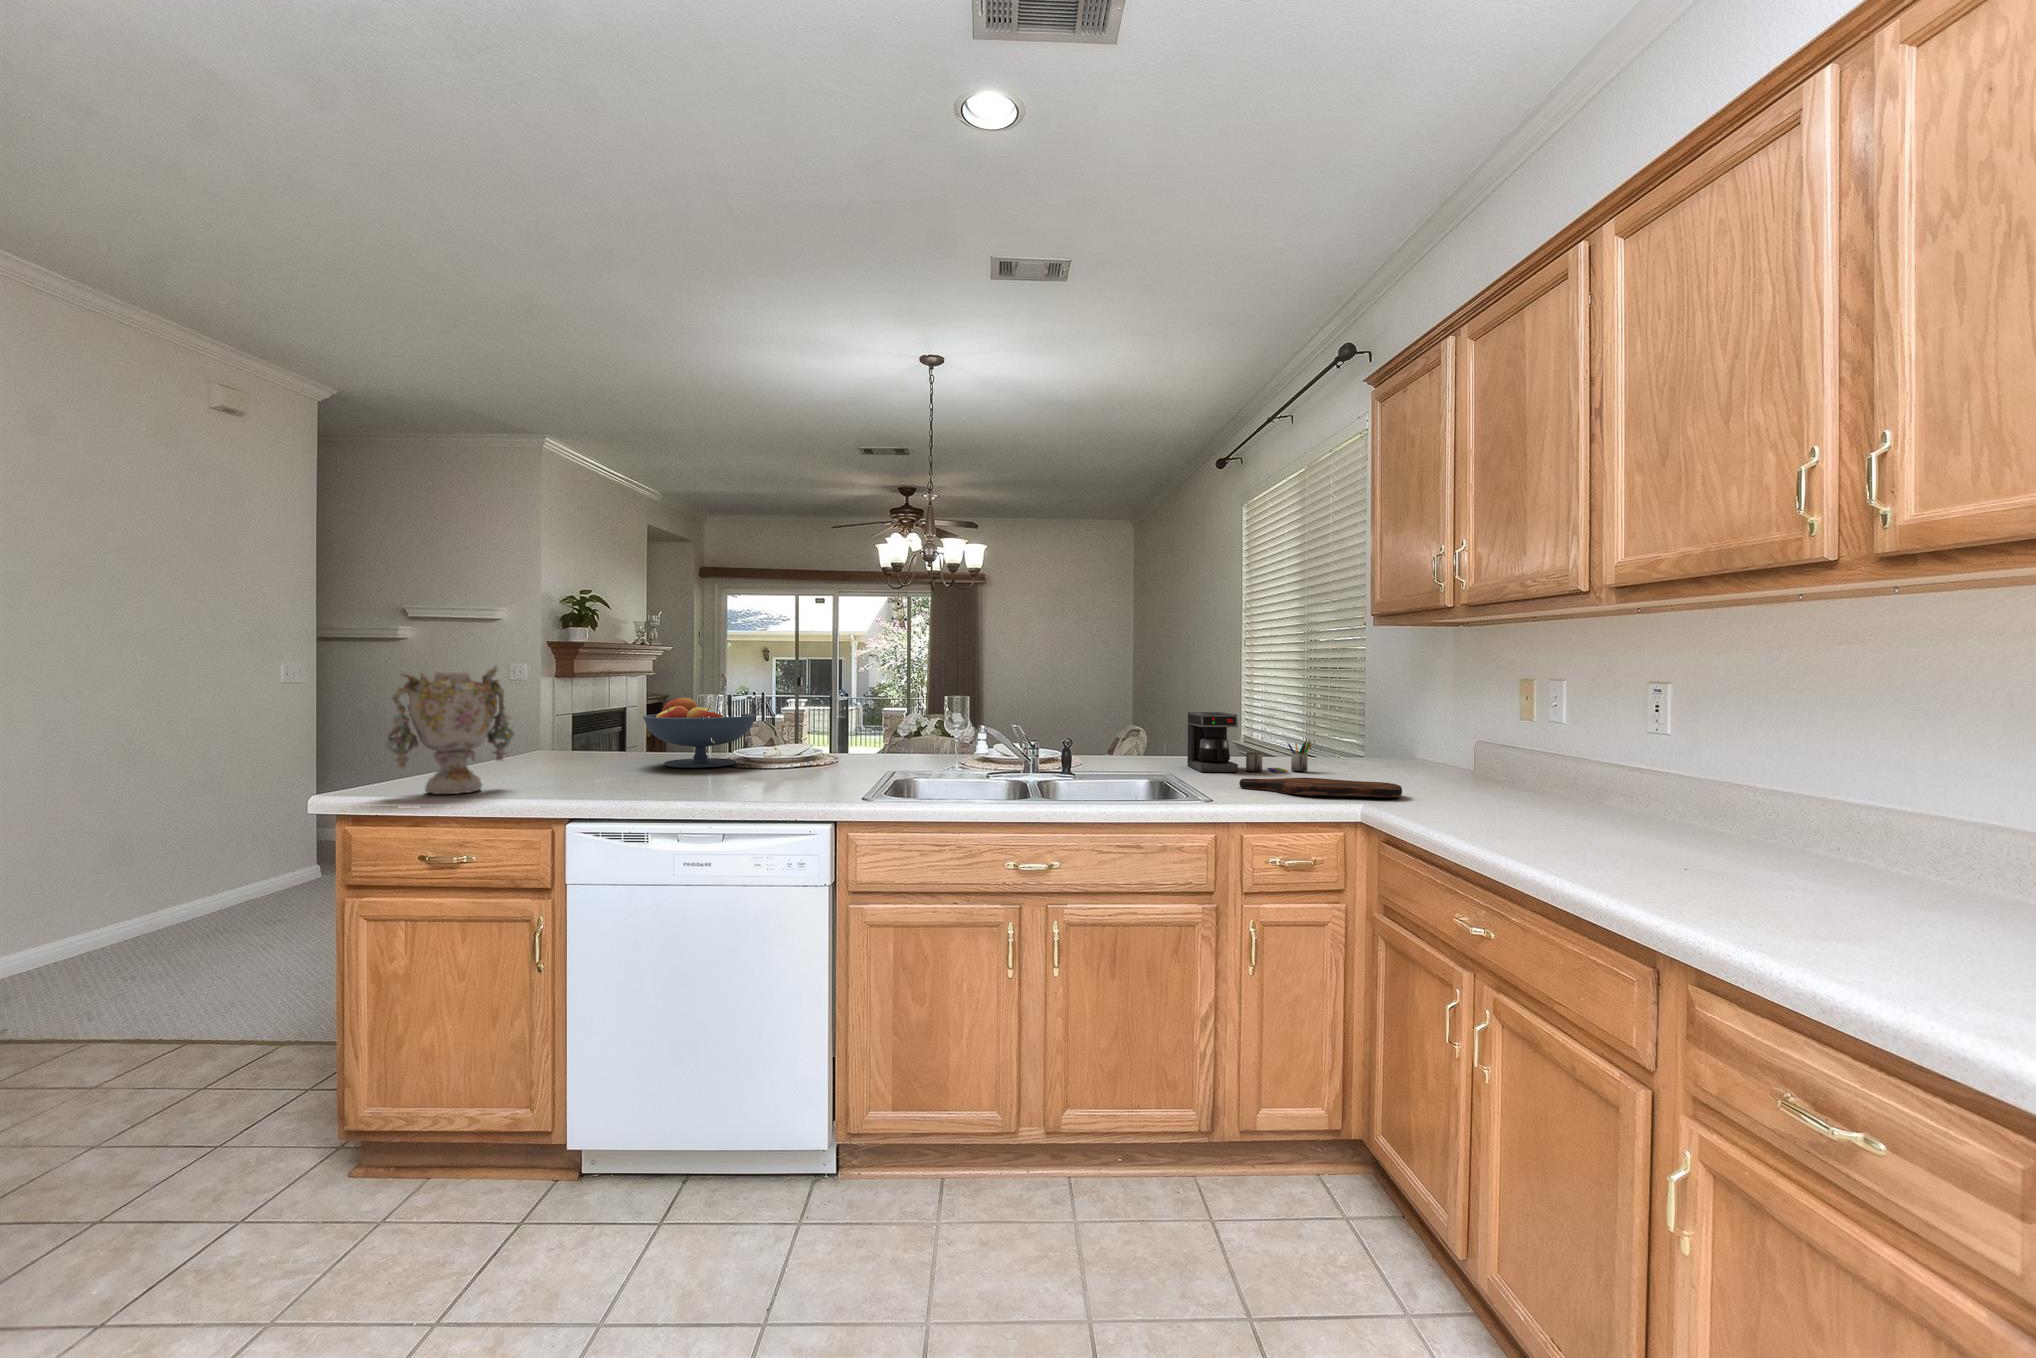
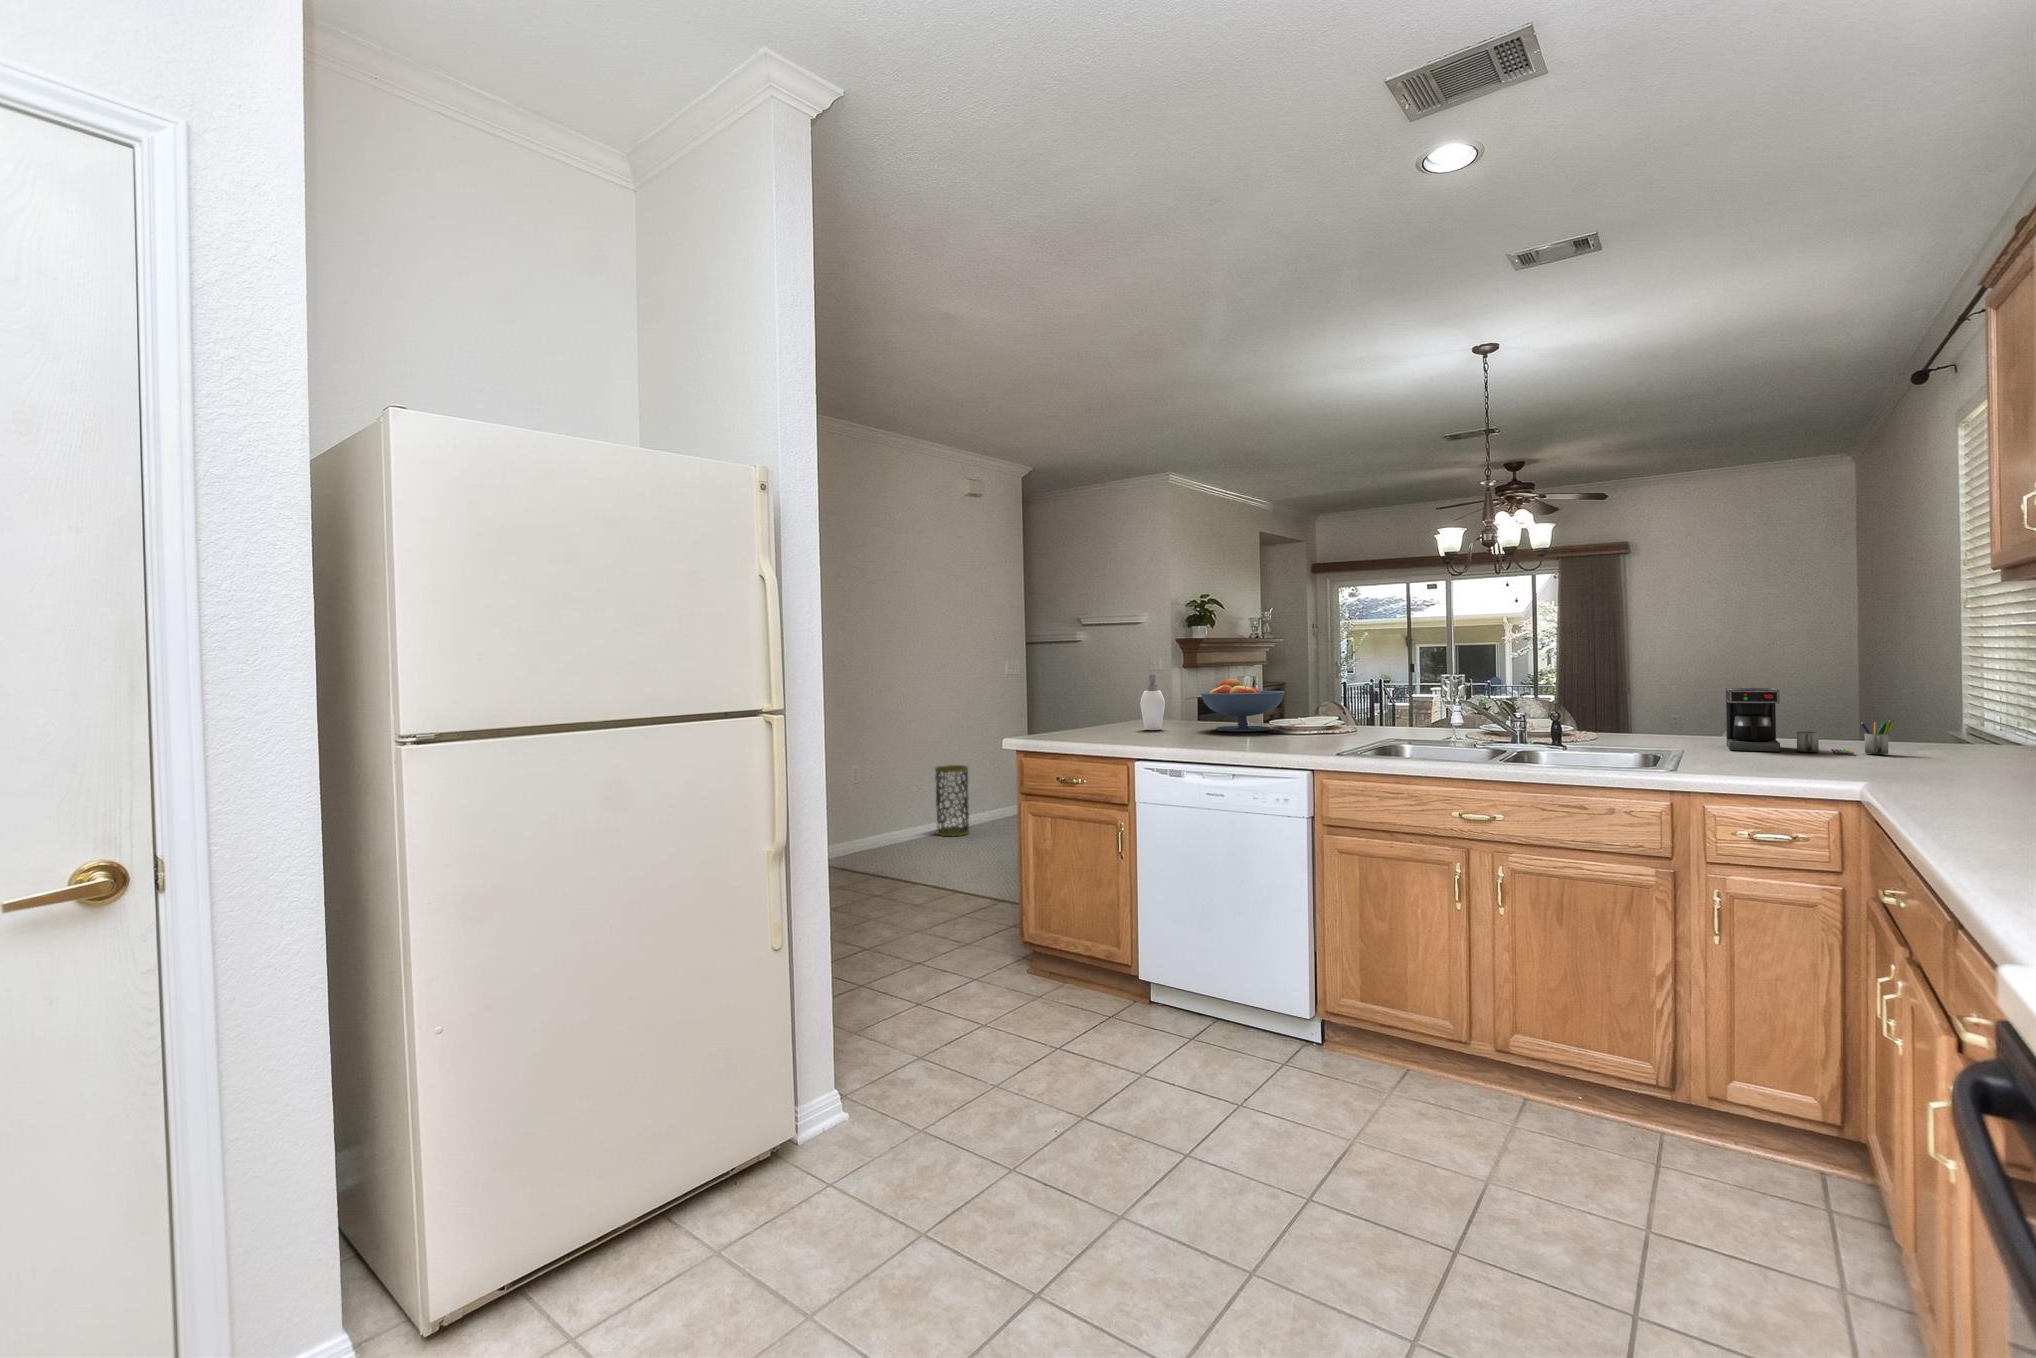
vase: present [386,666,514,794] -> none [1038,657,1110,741]
soap dispenser: none [551,691,589,769] -> present [1140,675,1165,730]
cutting board: present [1239,778,1402,798] -> none [1746,755,1964,780]
trash can: none [130,824,201,941] -> present [935,765,969,836]

